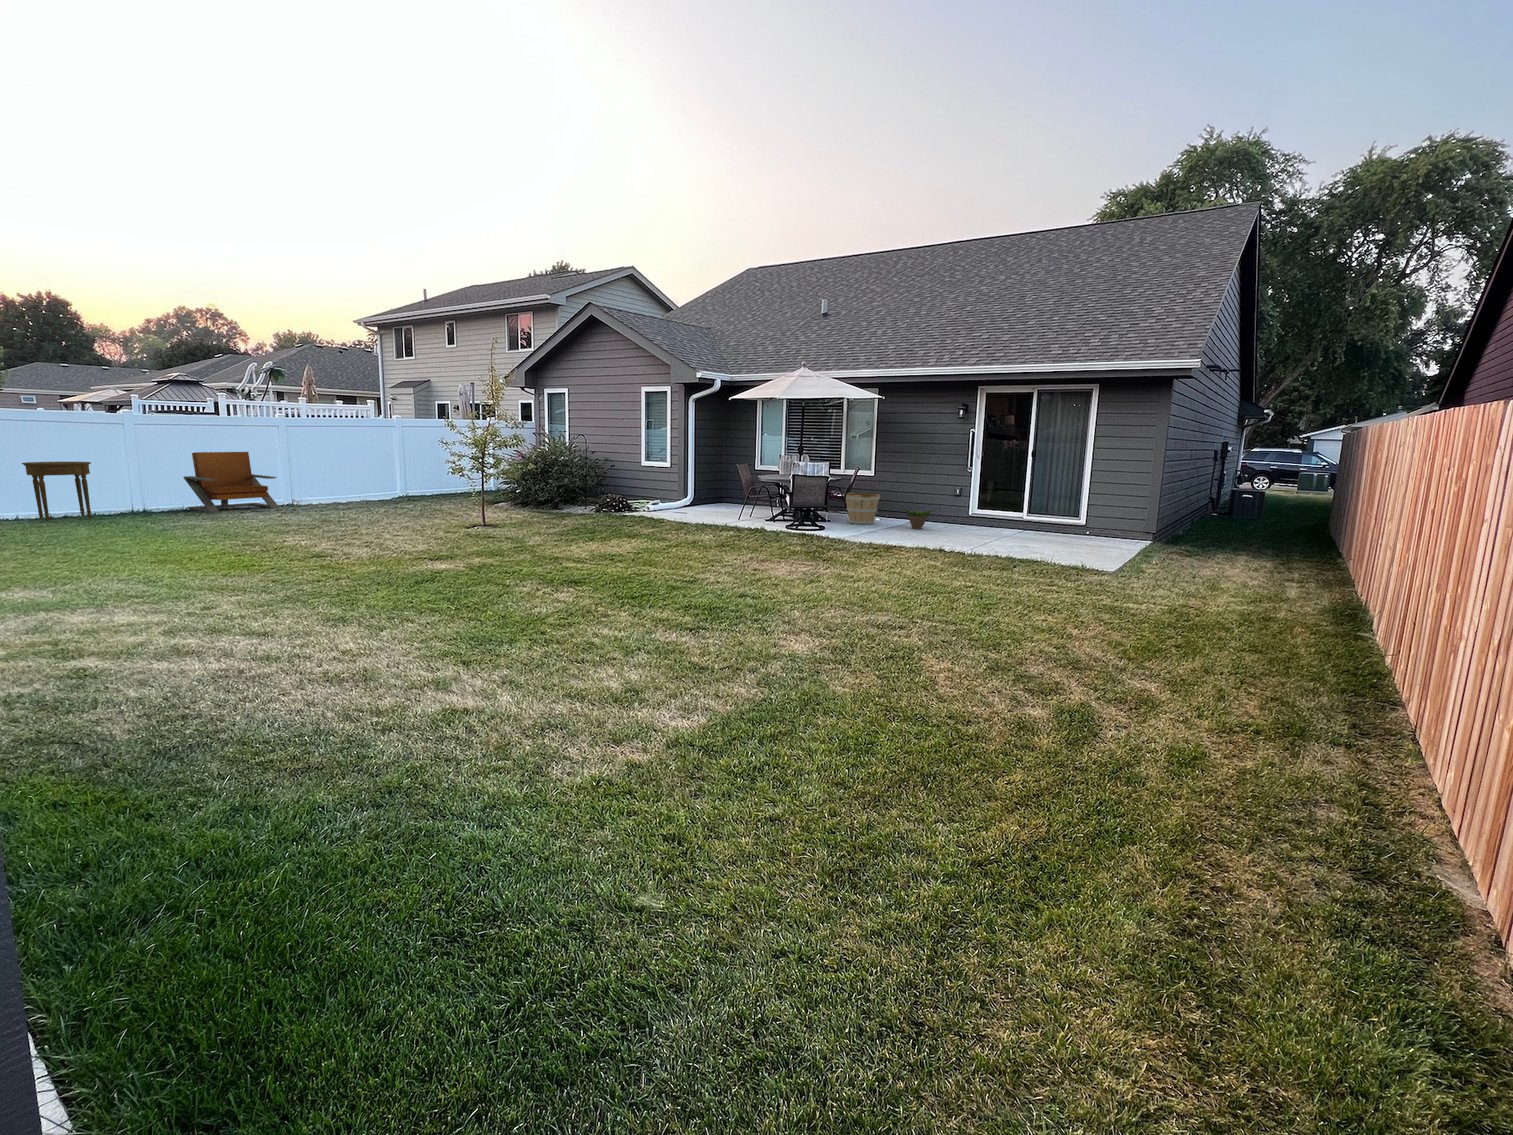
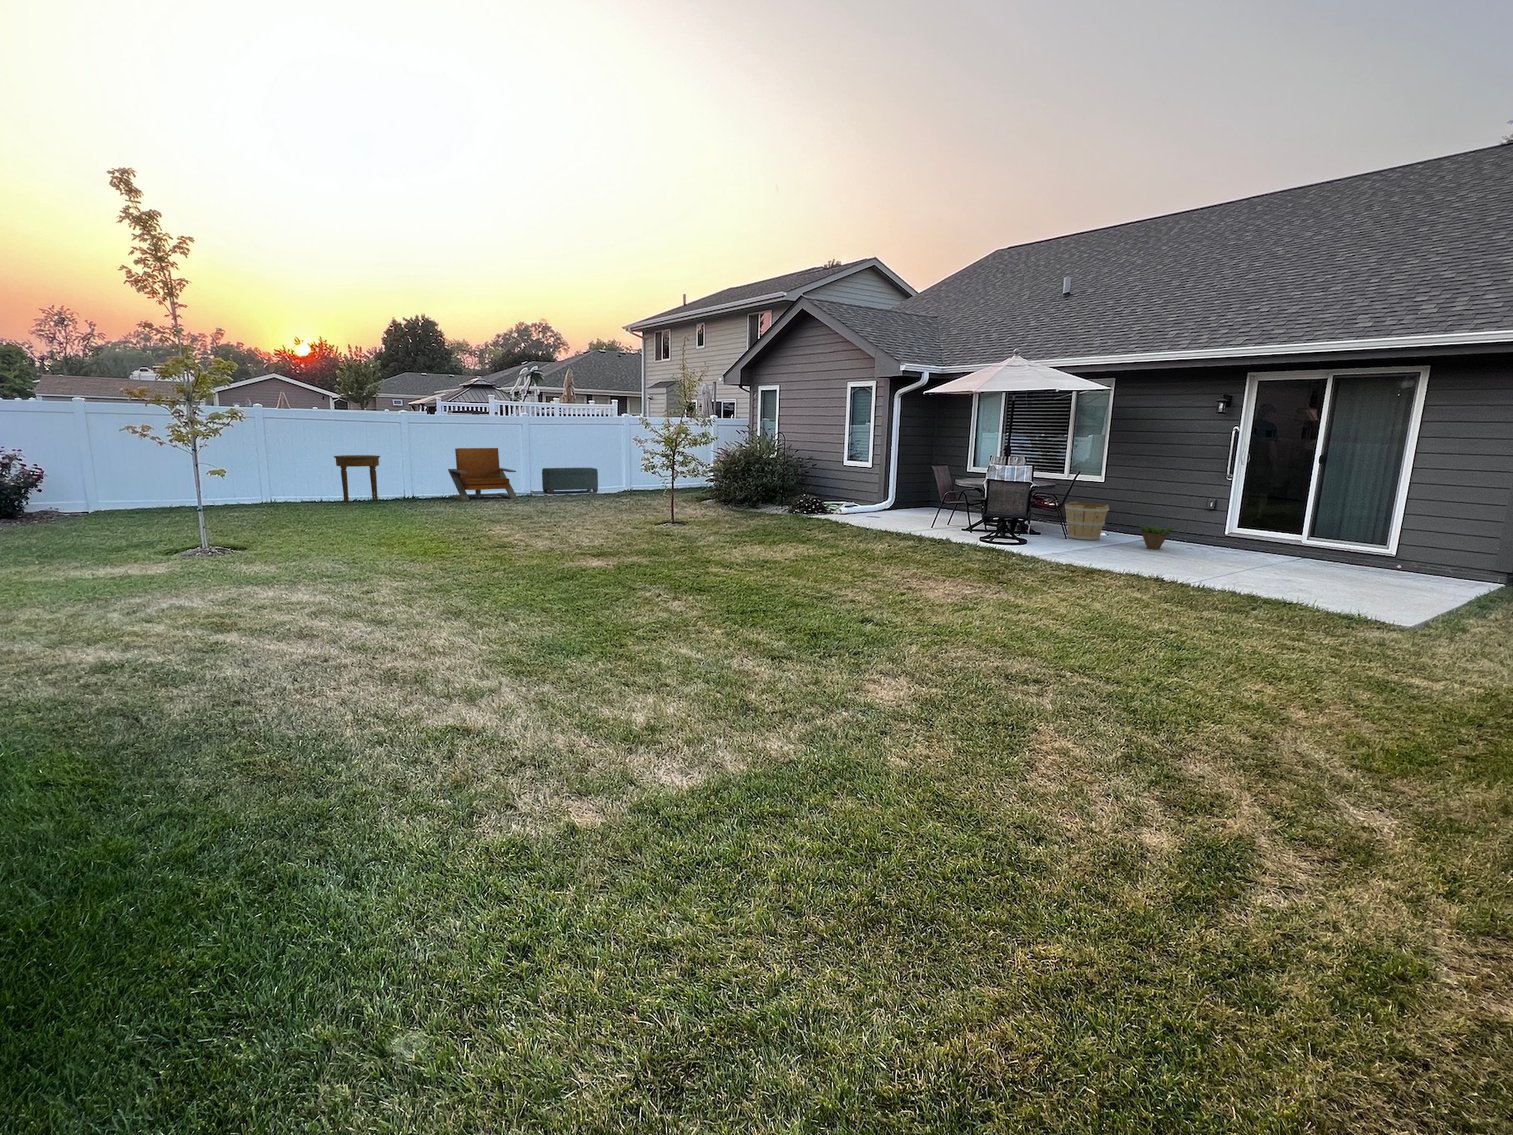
bench: none [302,472,372,502] -> present [542,468,598,494]

